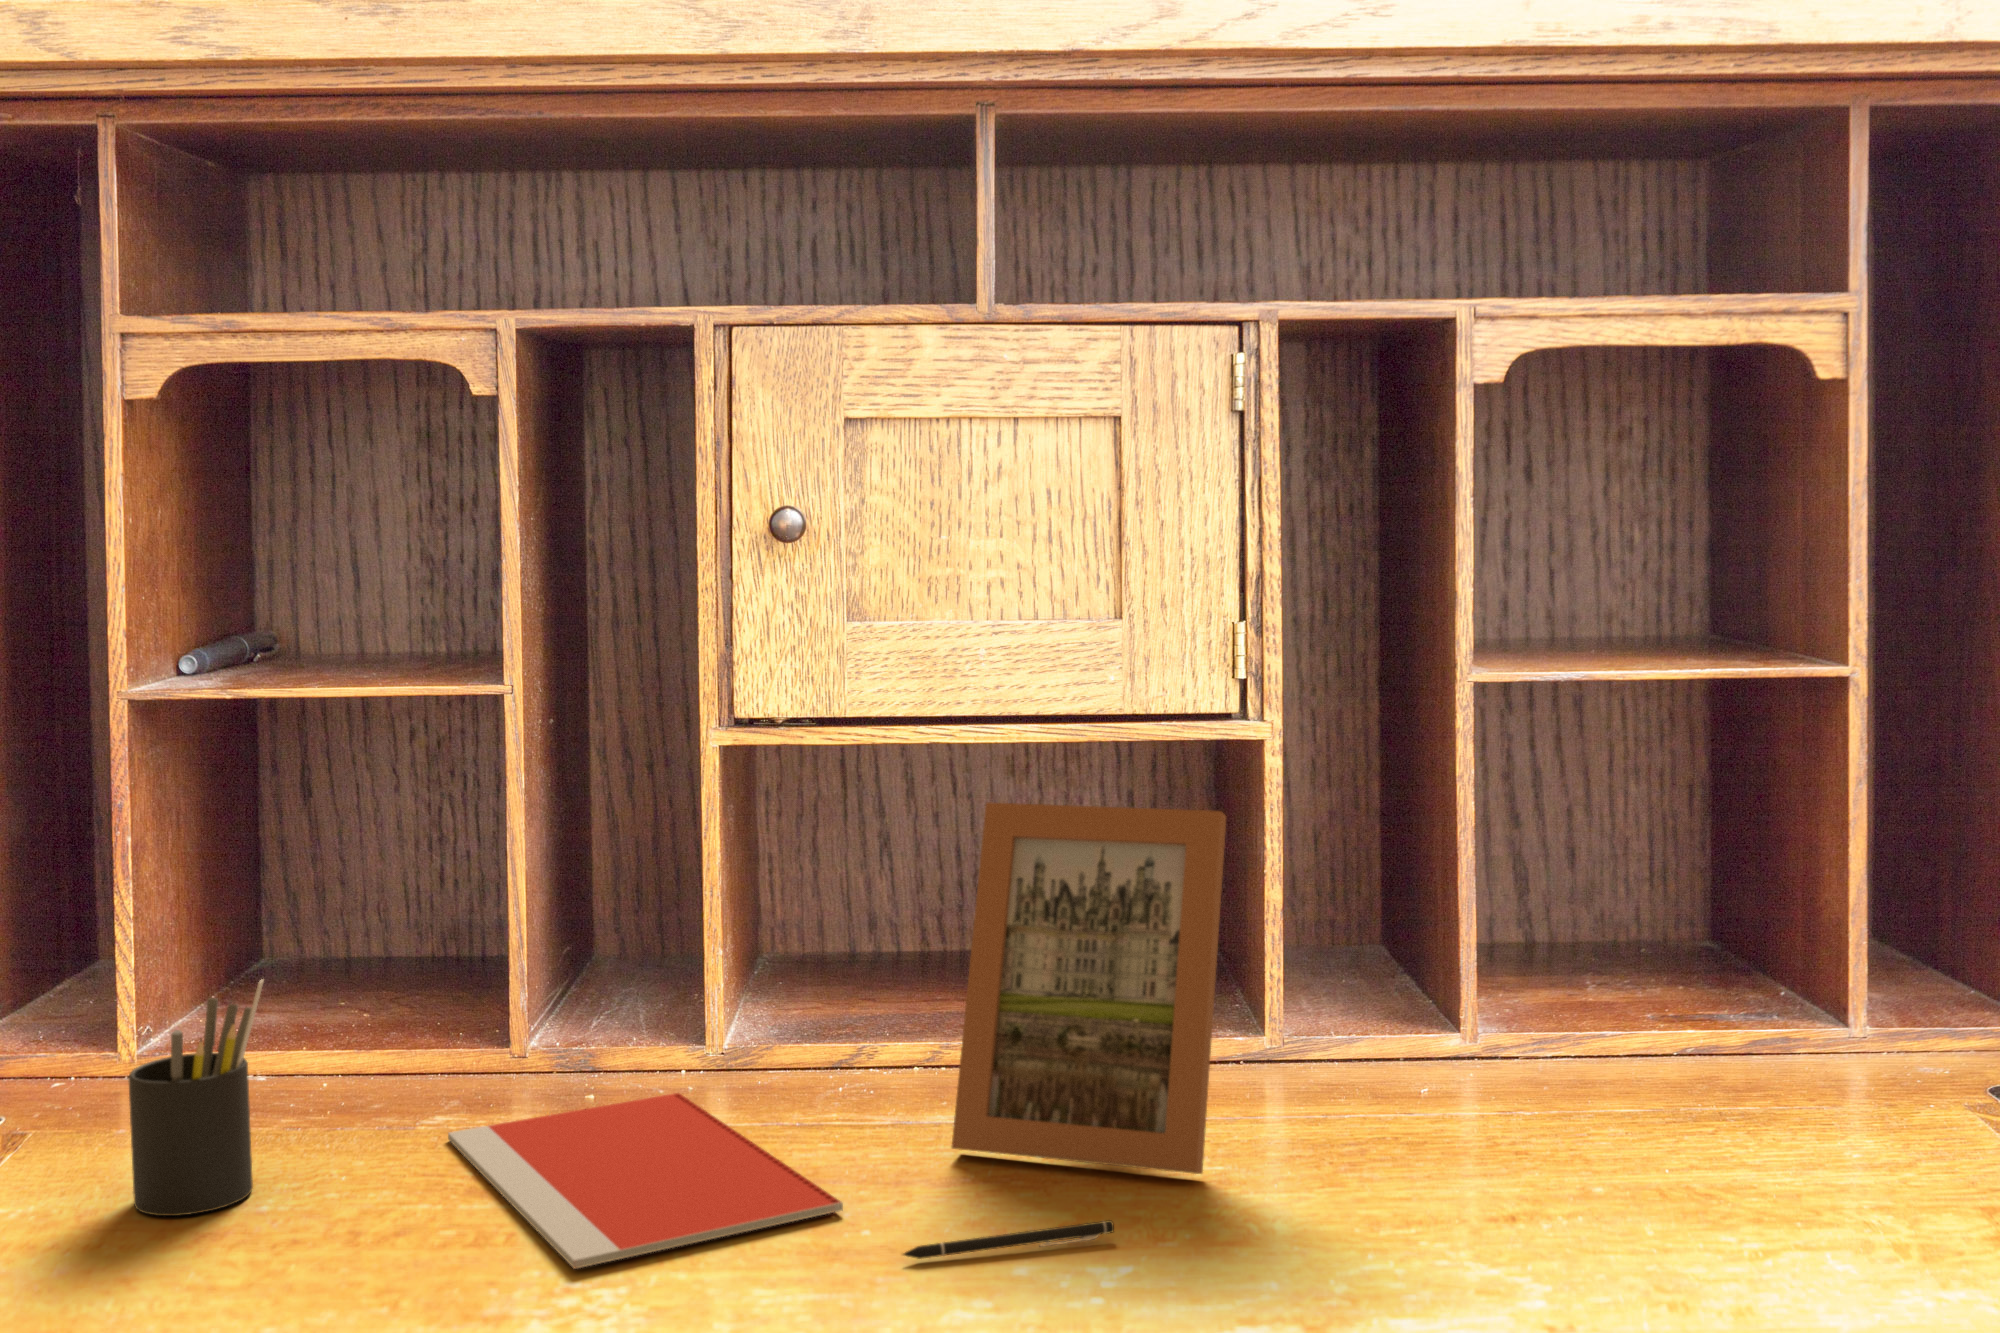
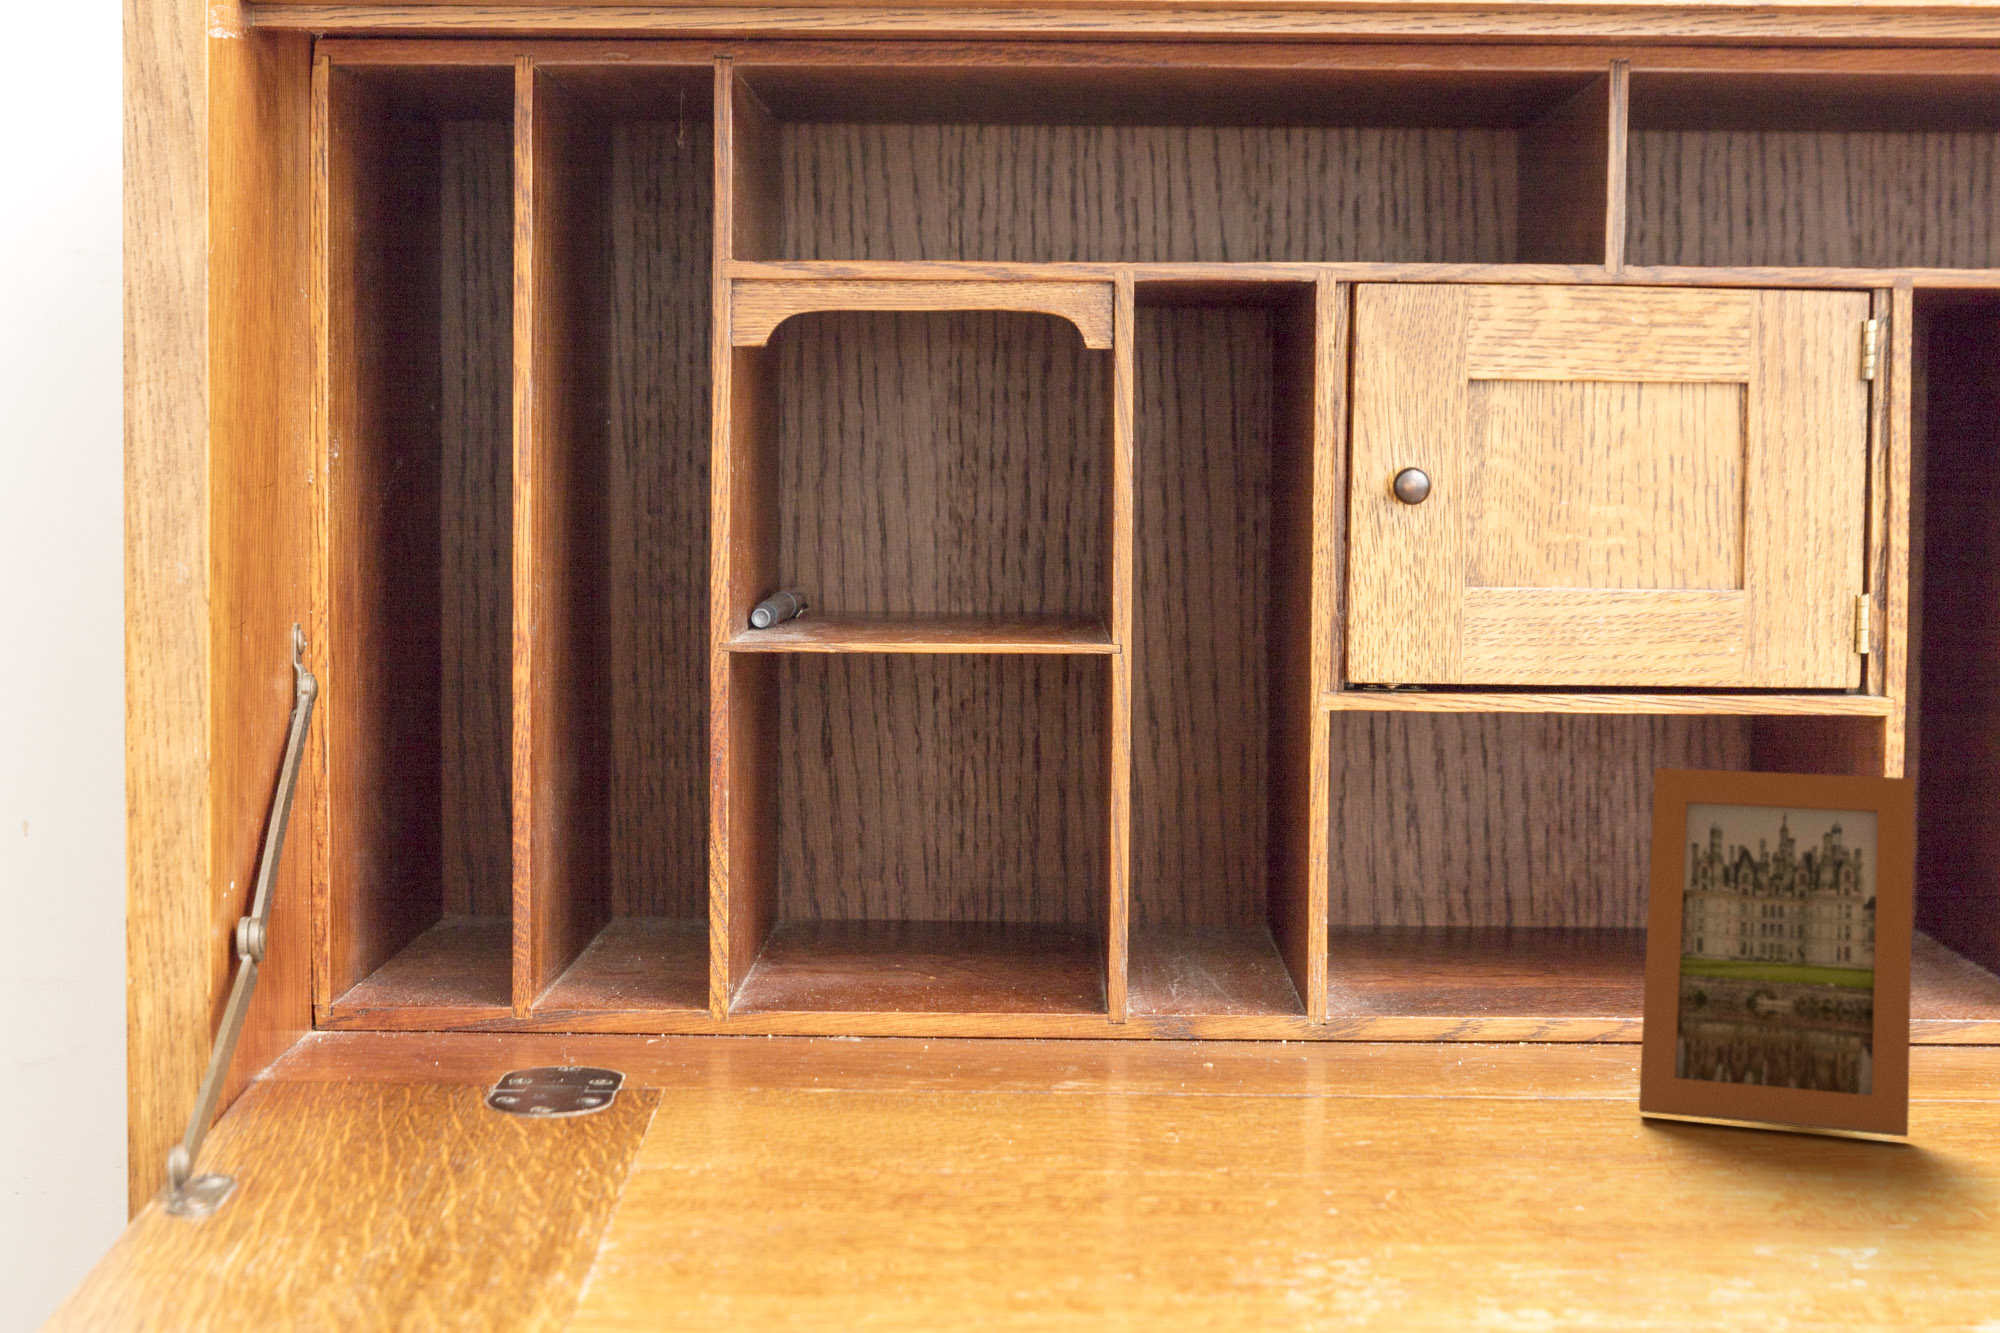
pen holder: present [128,980,264,1216] -> none [862,923,988,1150]
notebook: present [448,1093,843,1269] -> none [1111,1058,1576,1200]
pen: present [903,1220,1114,1259] -> none [1674,1169,1869,1199]

